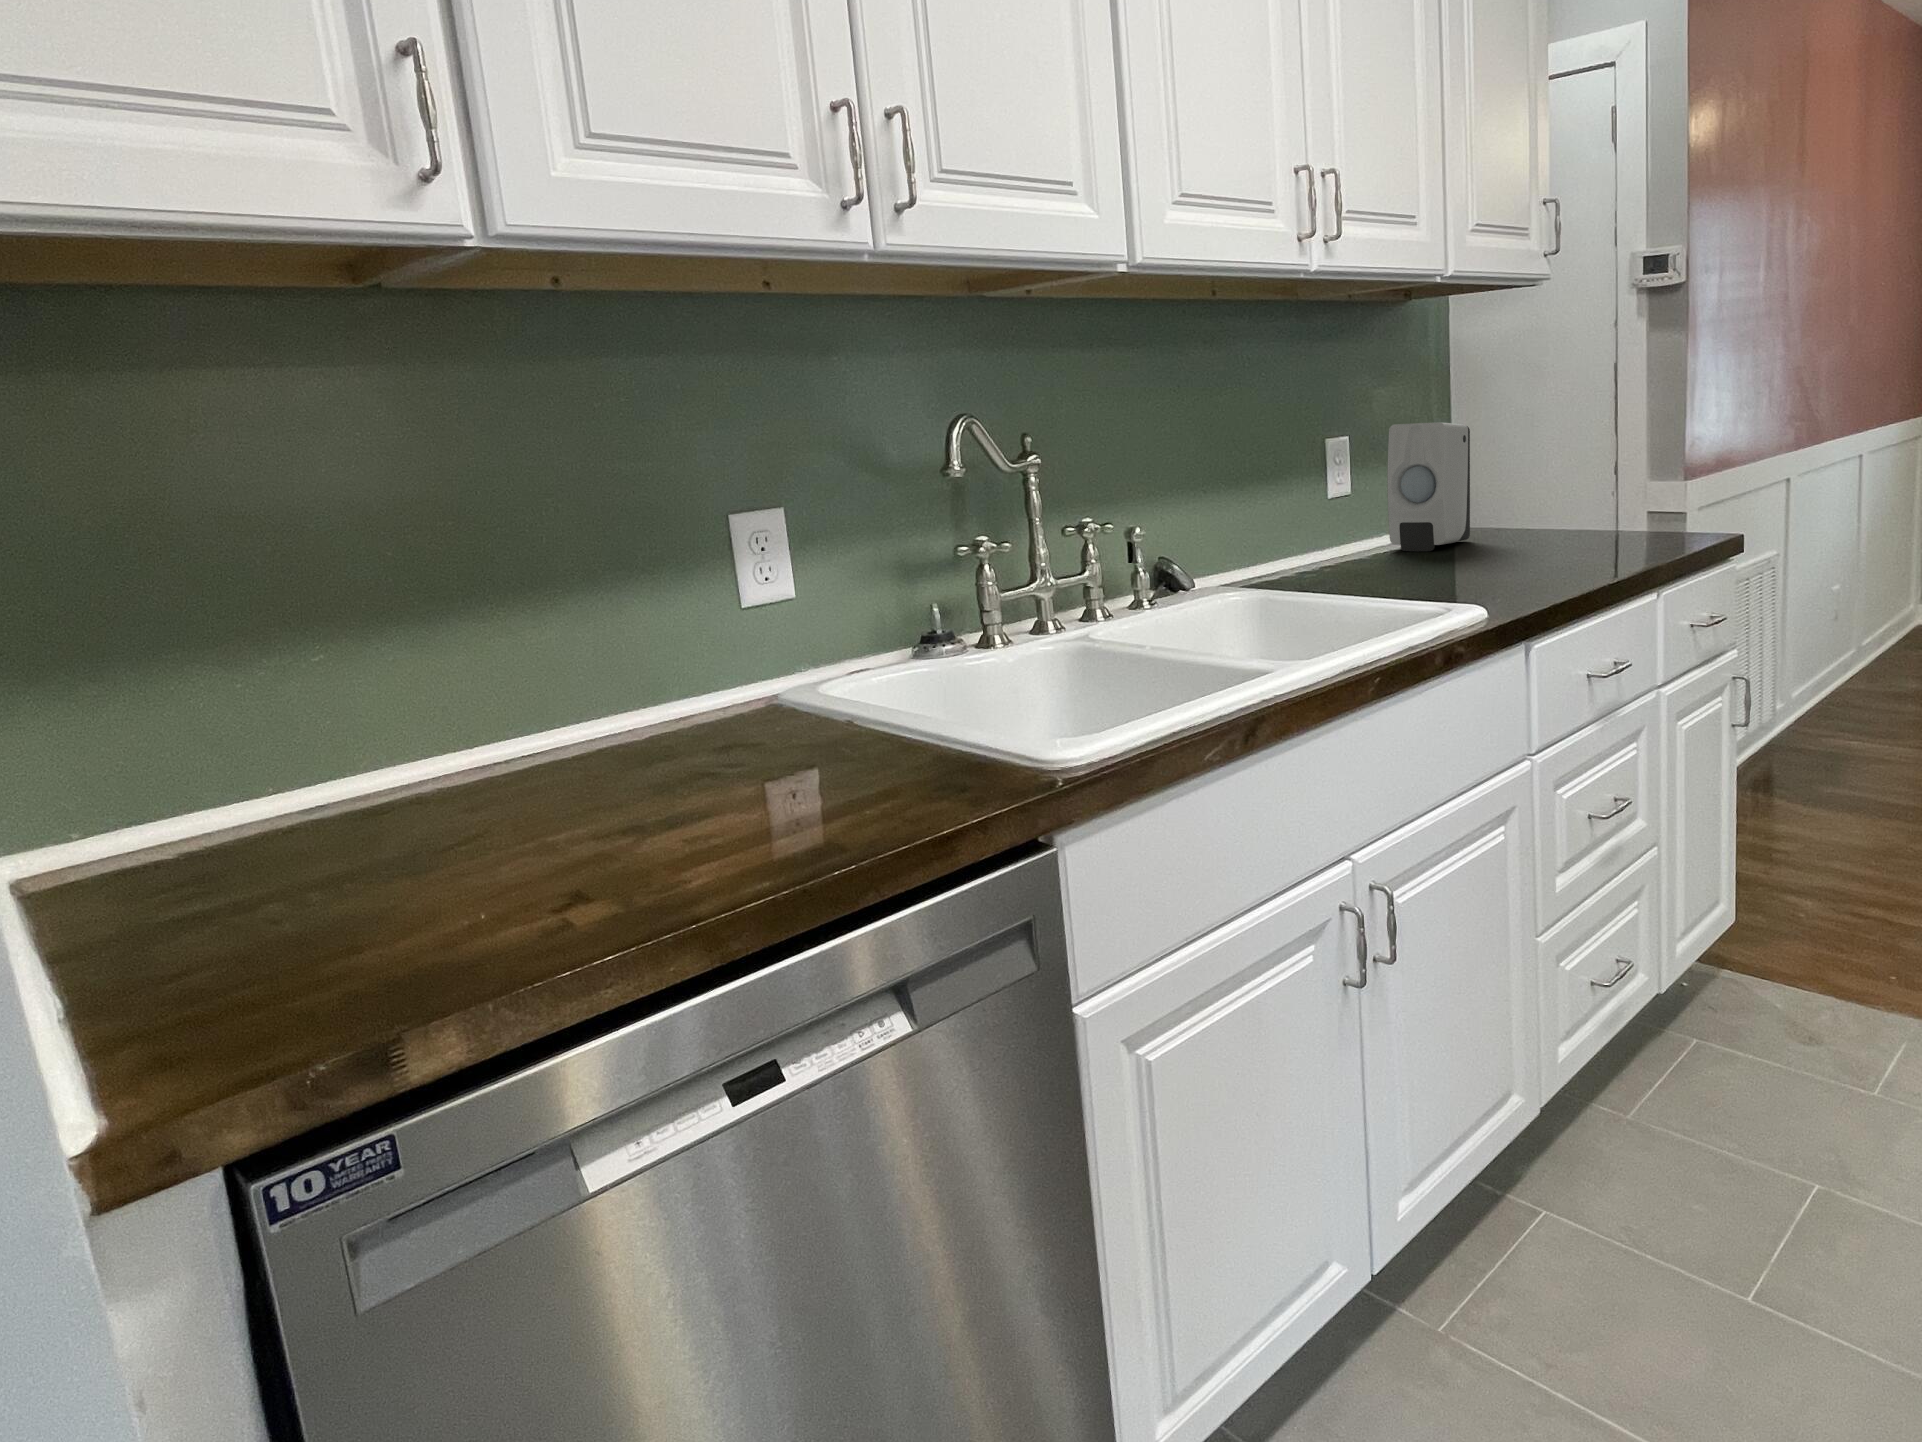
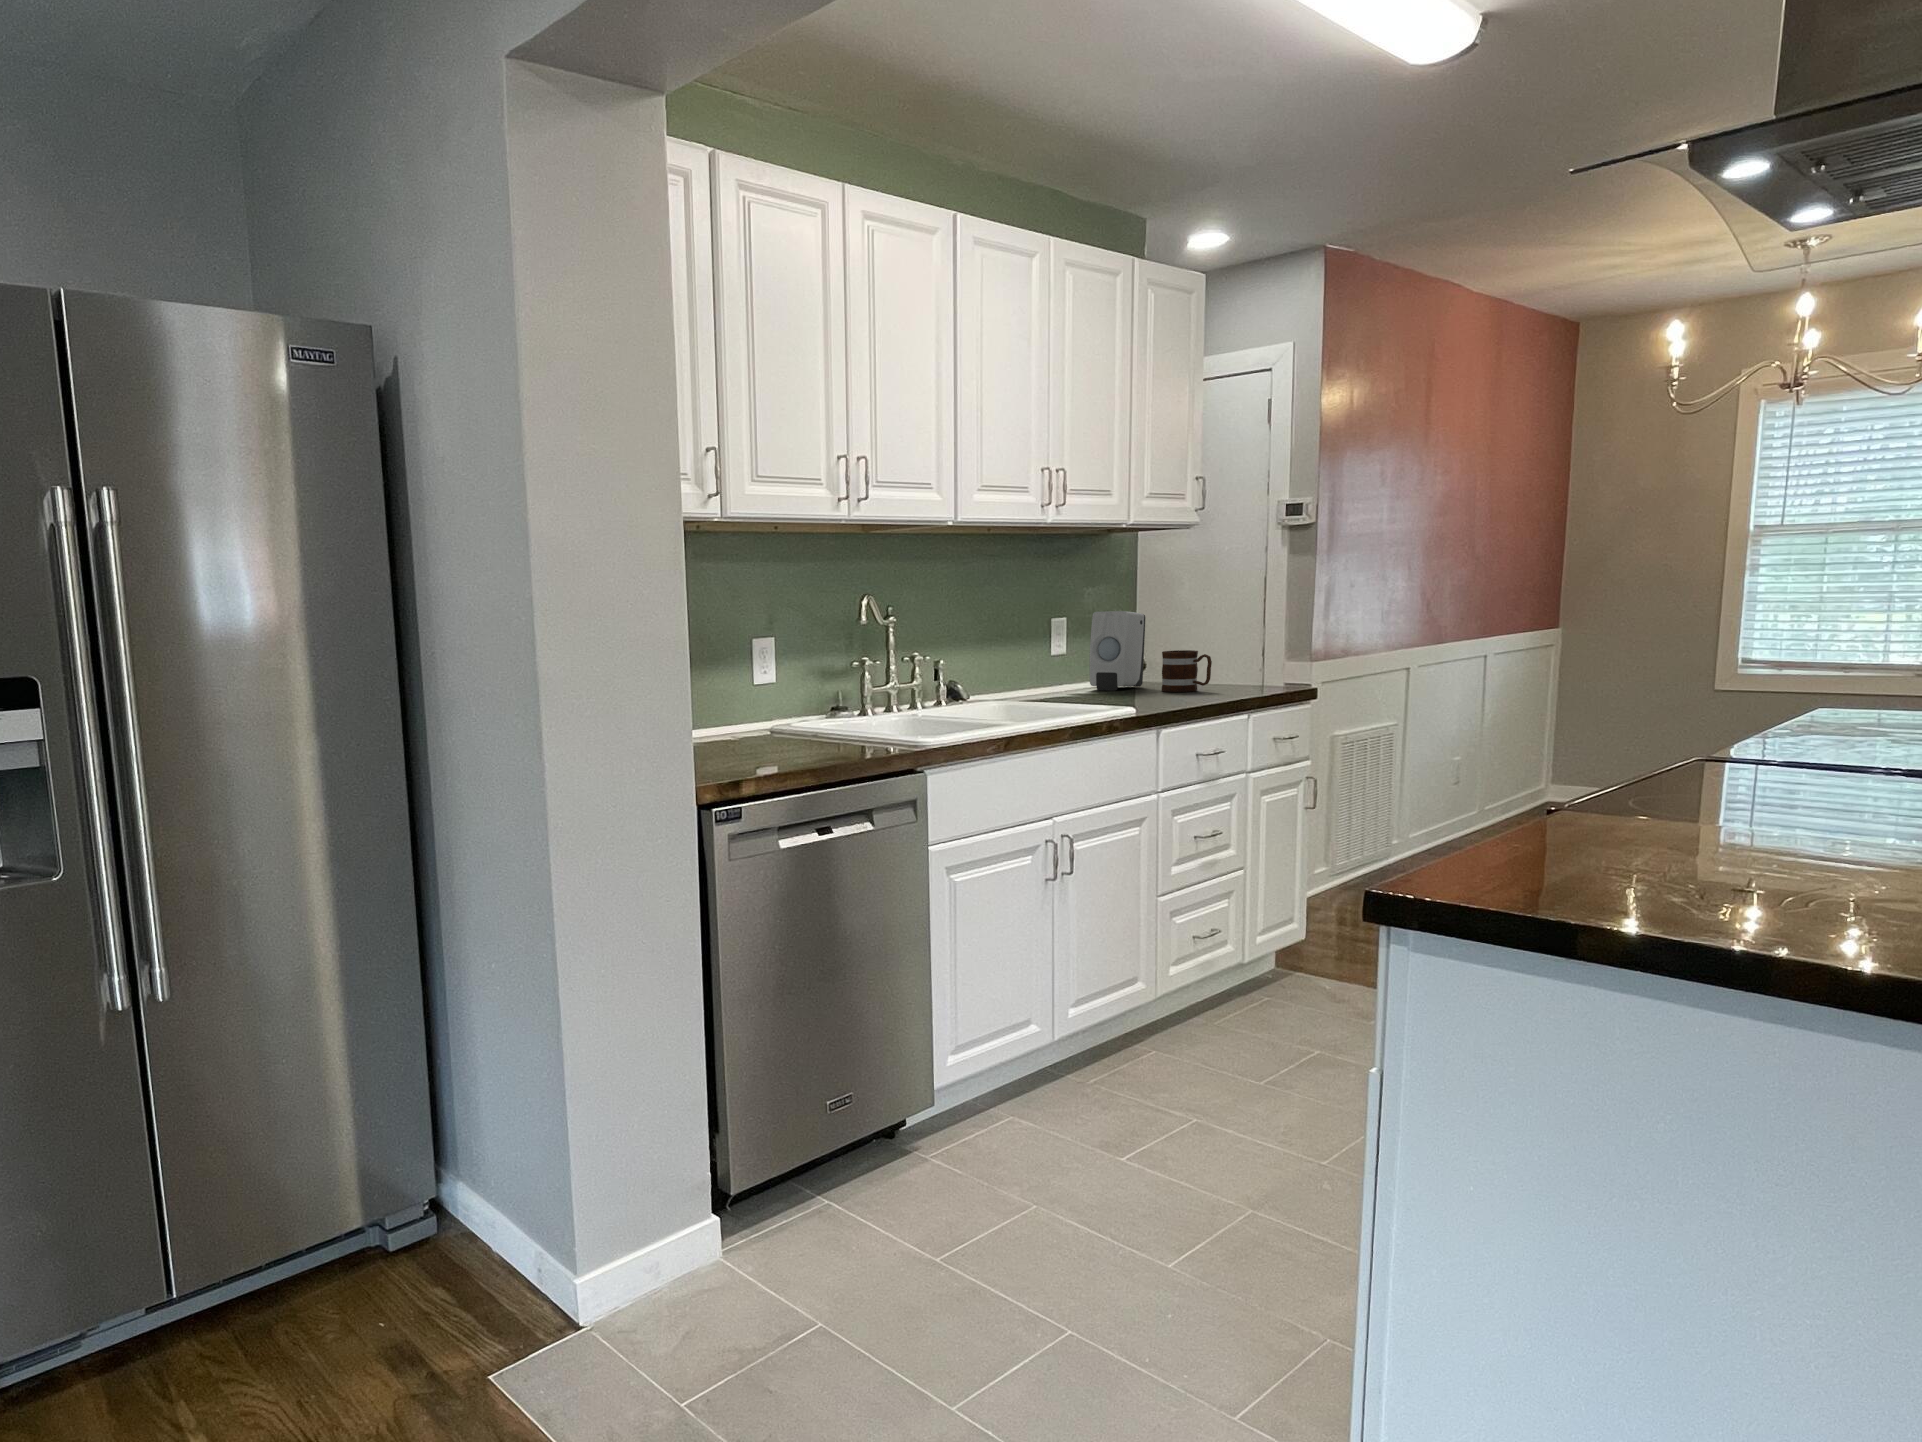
mug: none [1504,483,1586,553] -> present [1161,650,1212,692]

